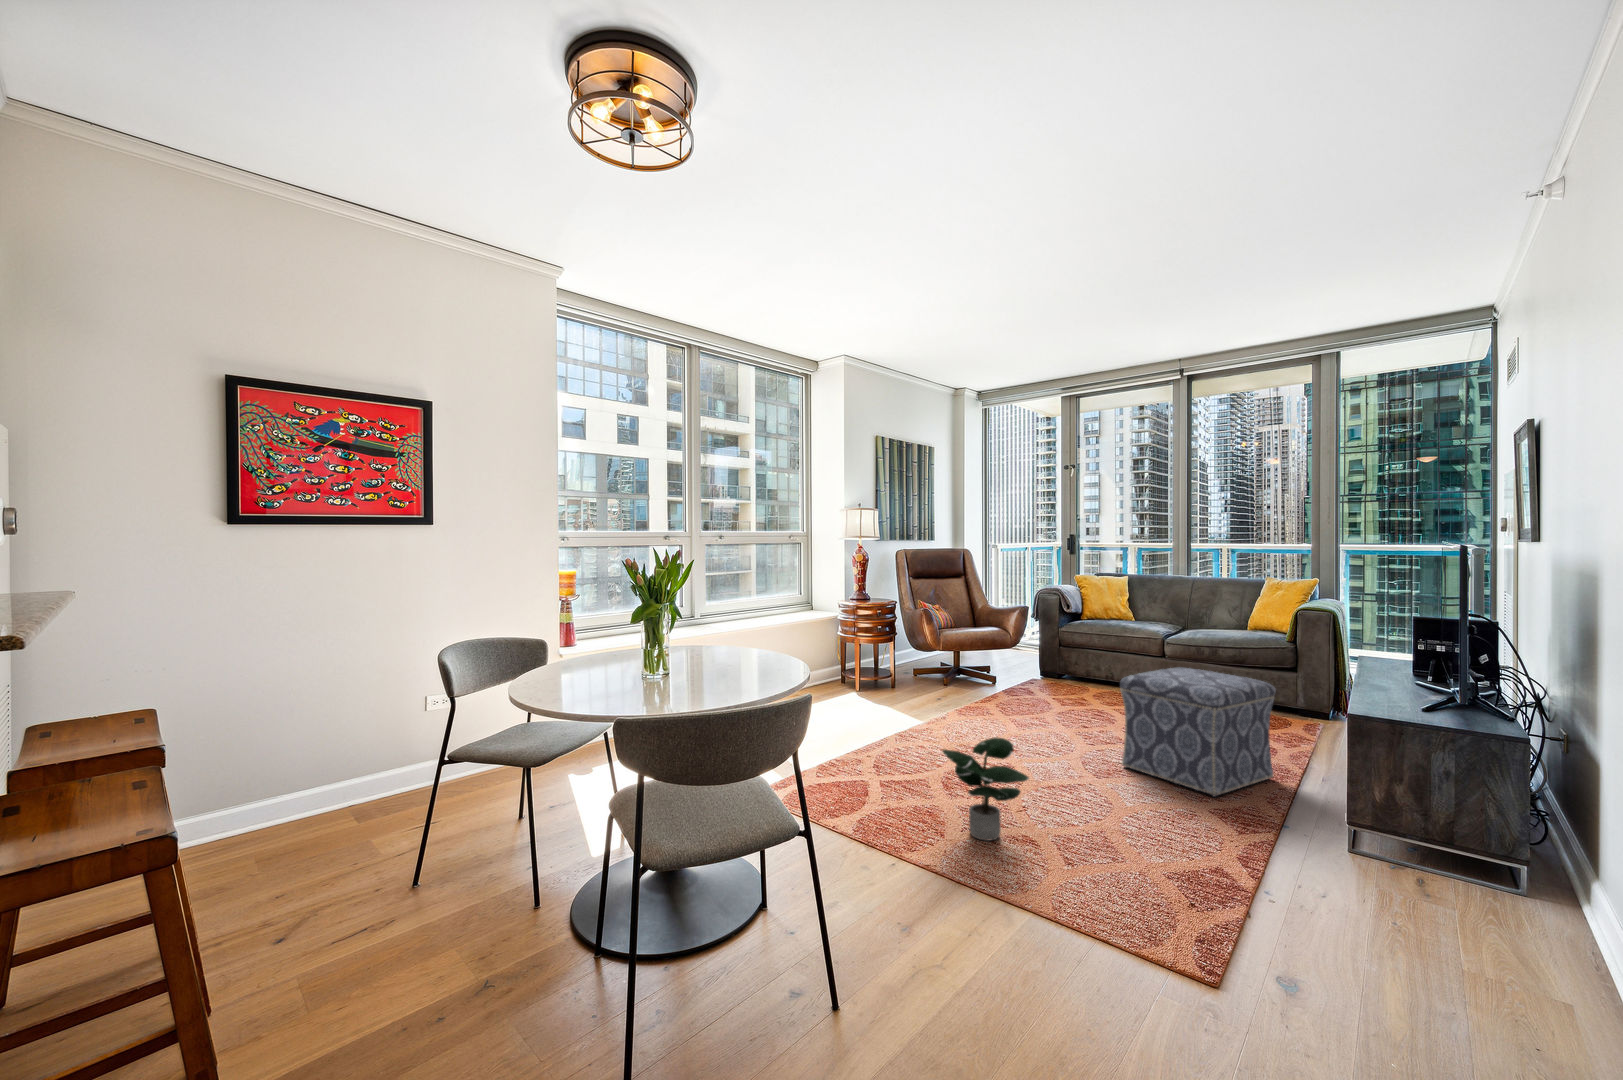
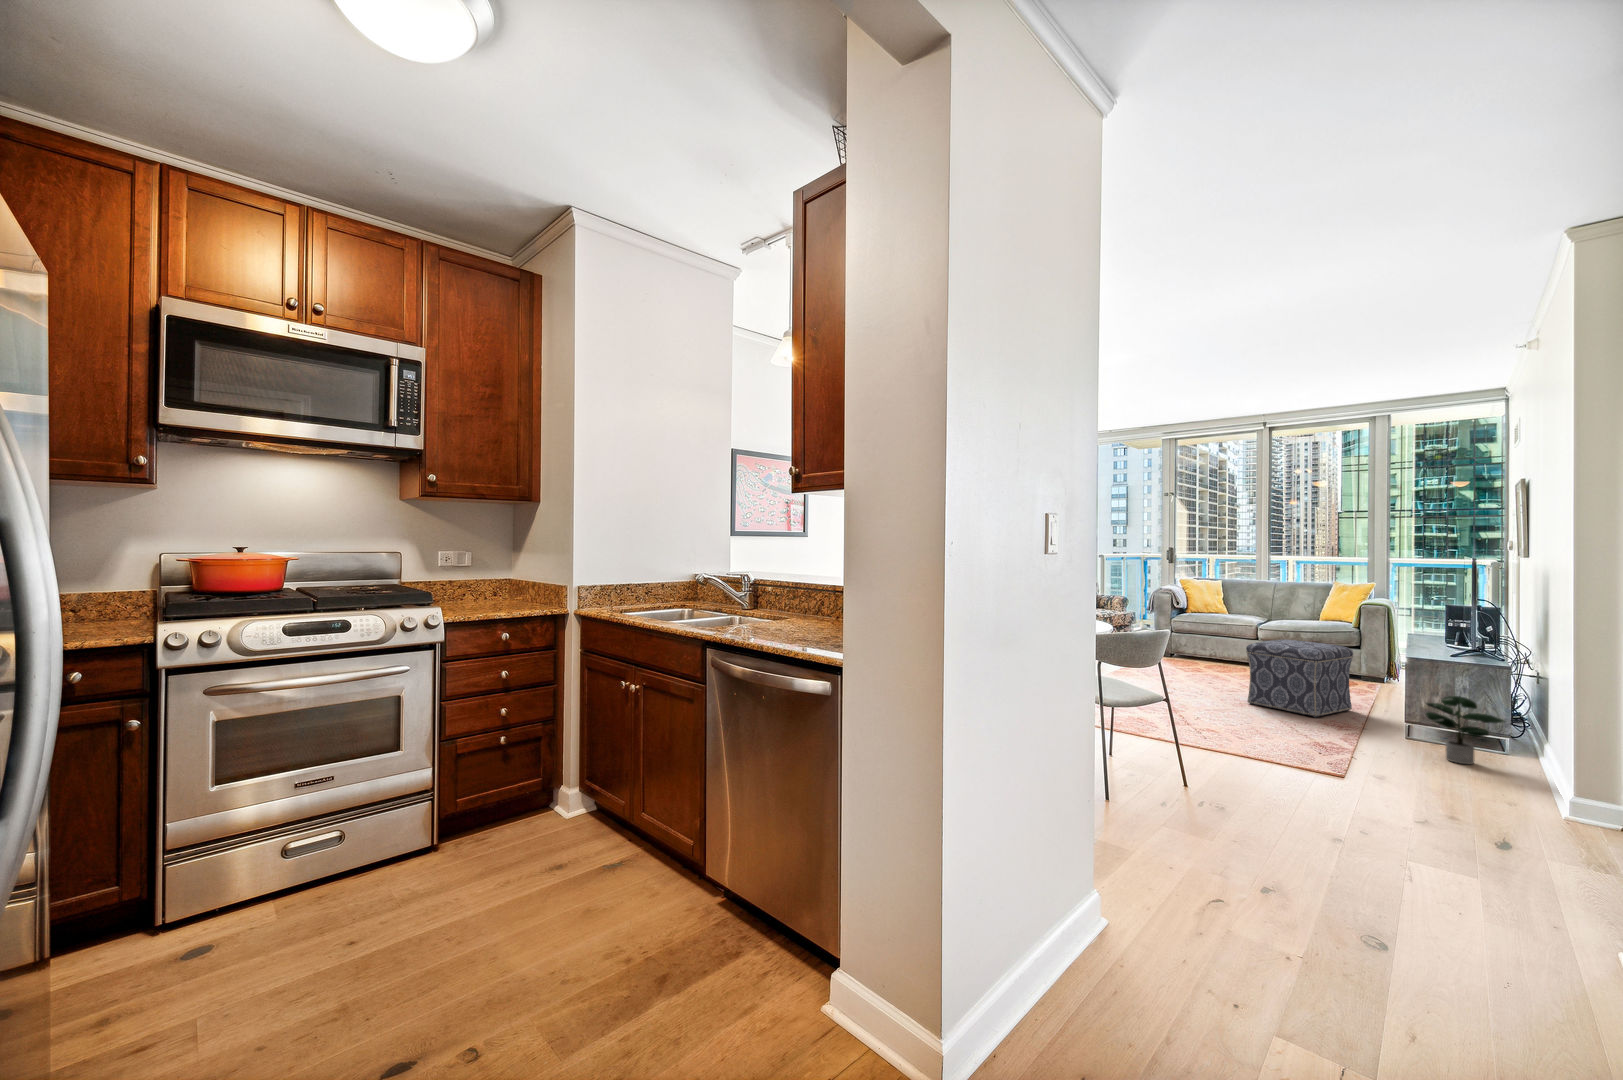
potted plant: present [943,737,1029,841] -> present [1425,696,1506,764]

